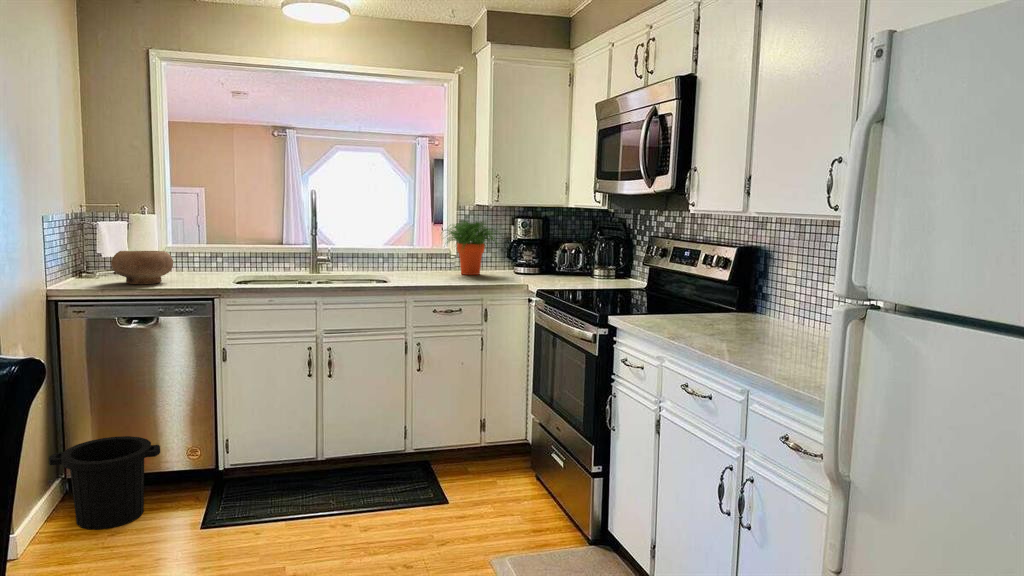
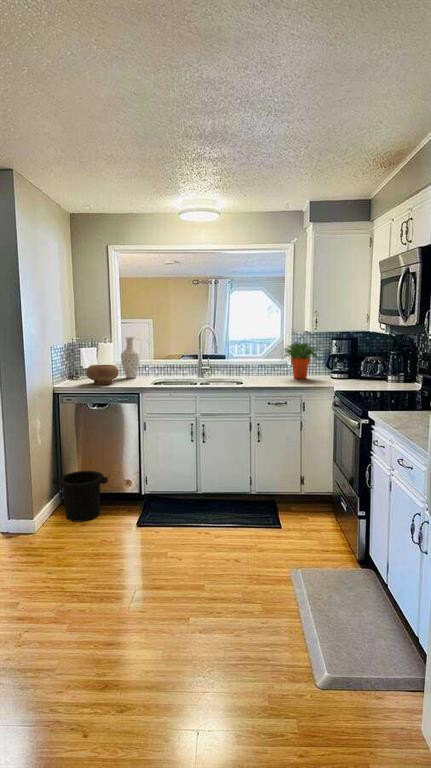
vase: none [173,205,207,275] -> present [121,337,140,378]

